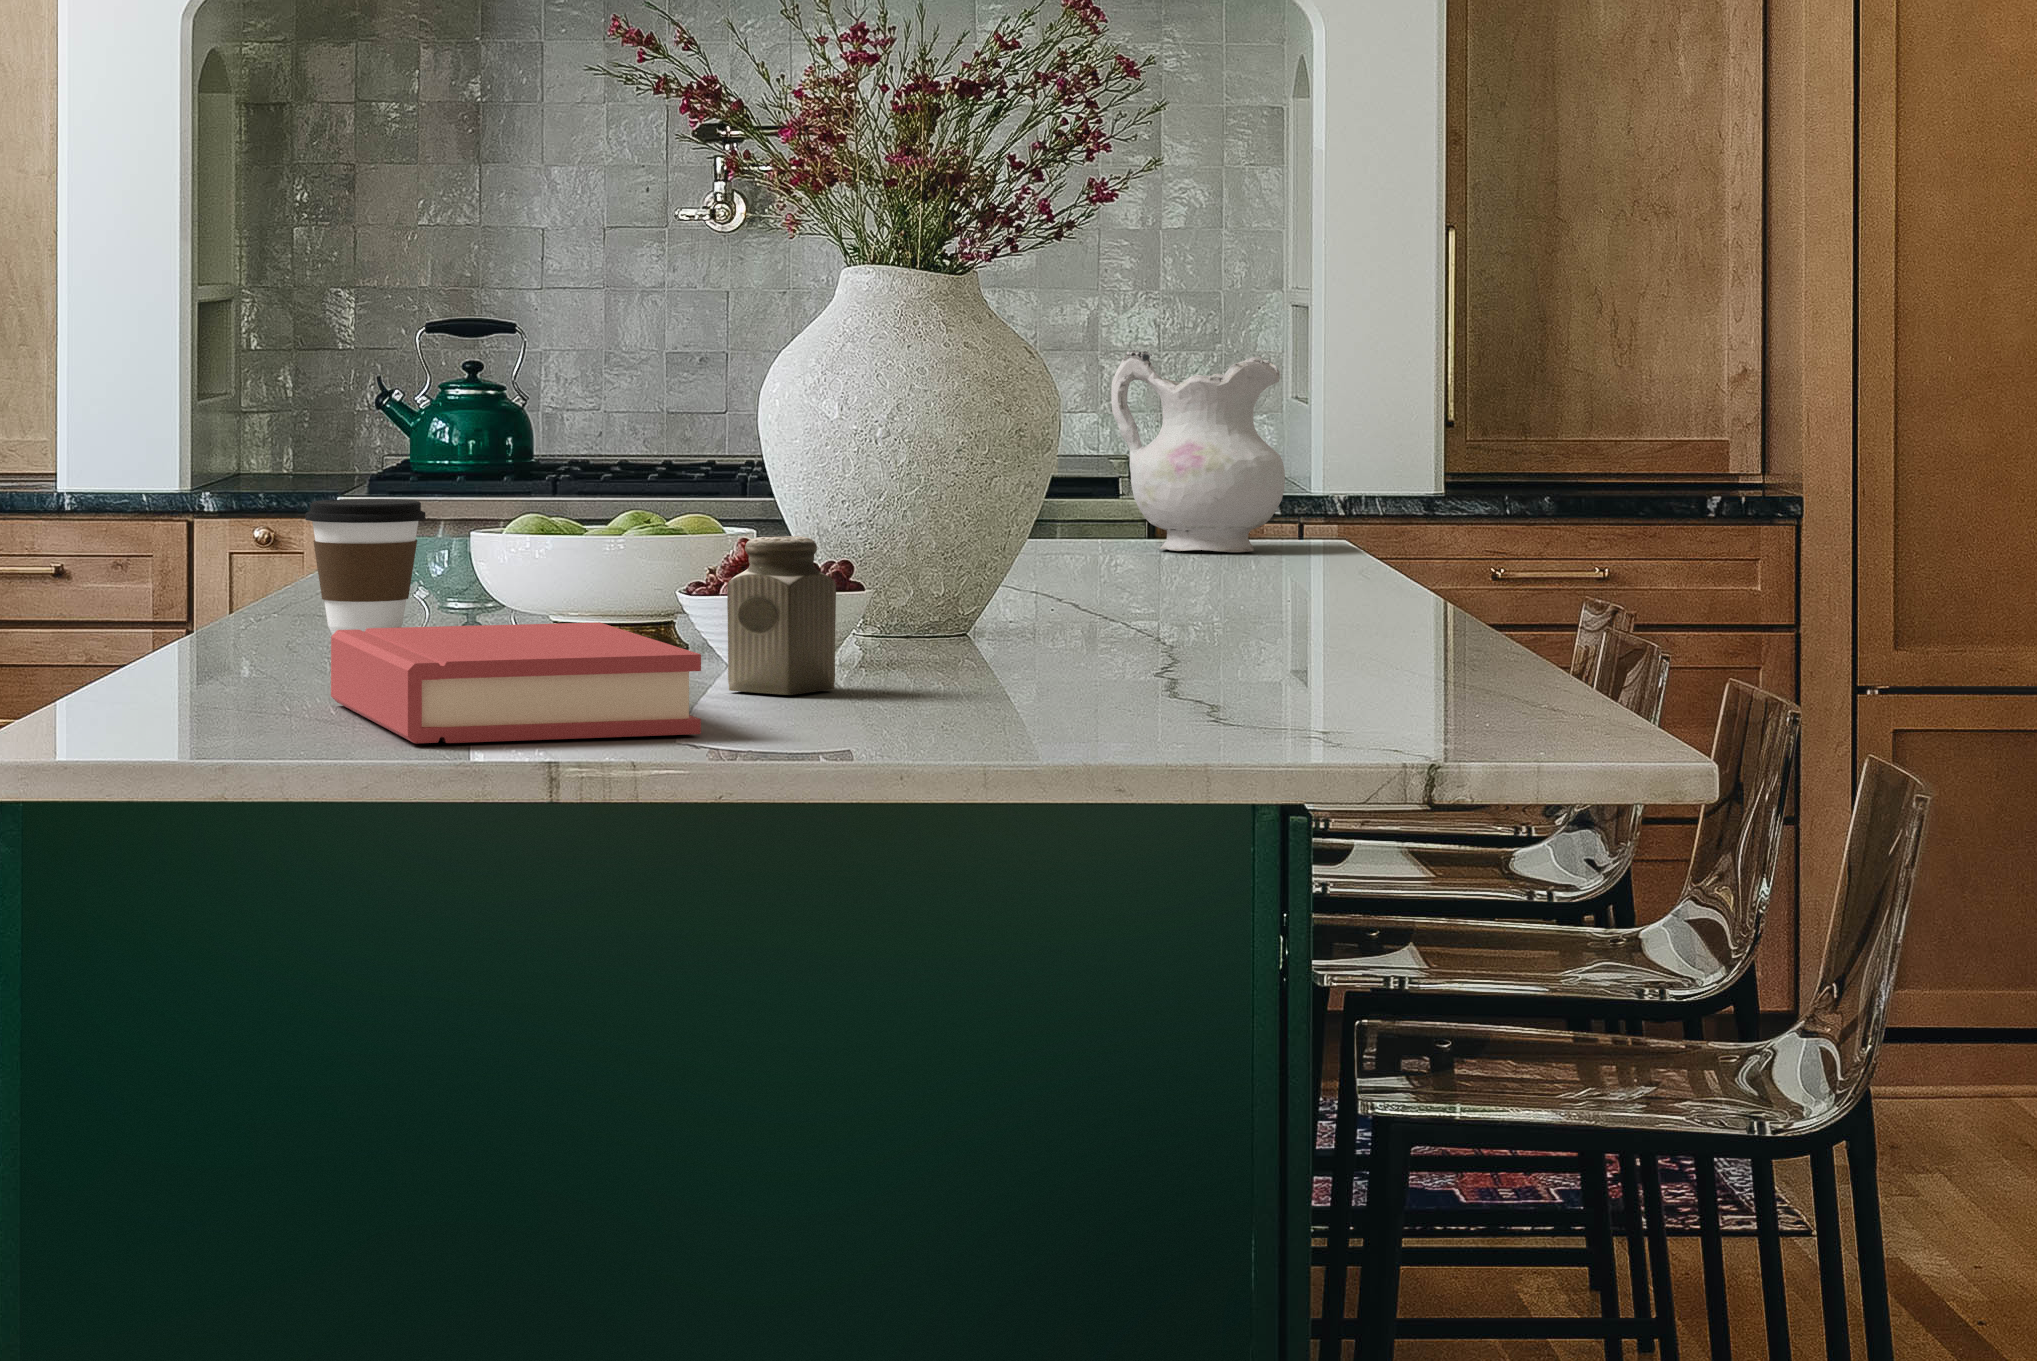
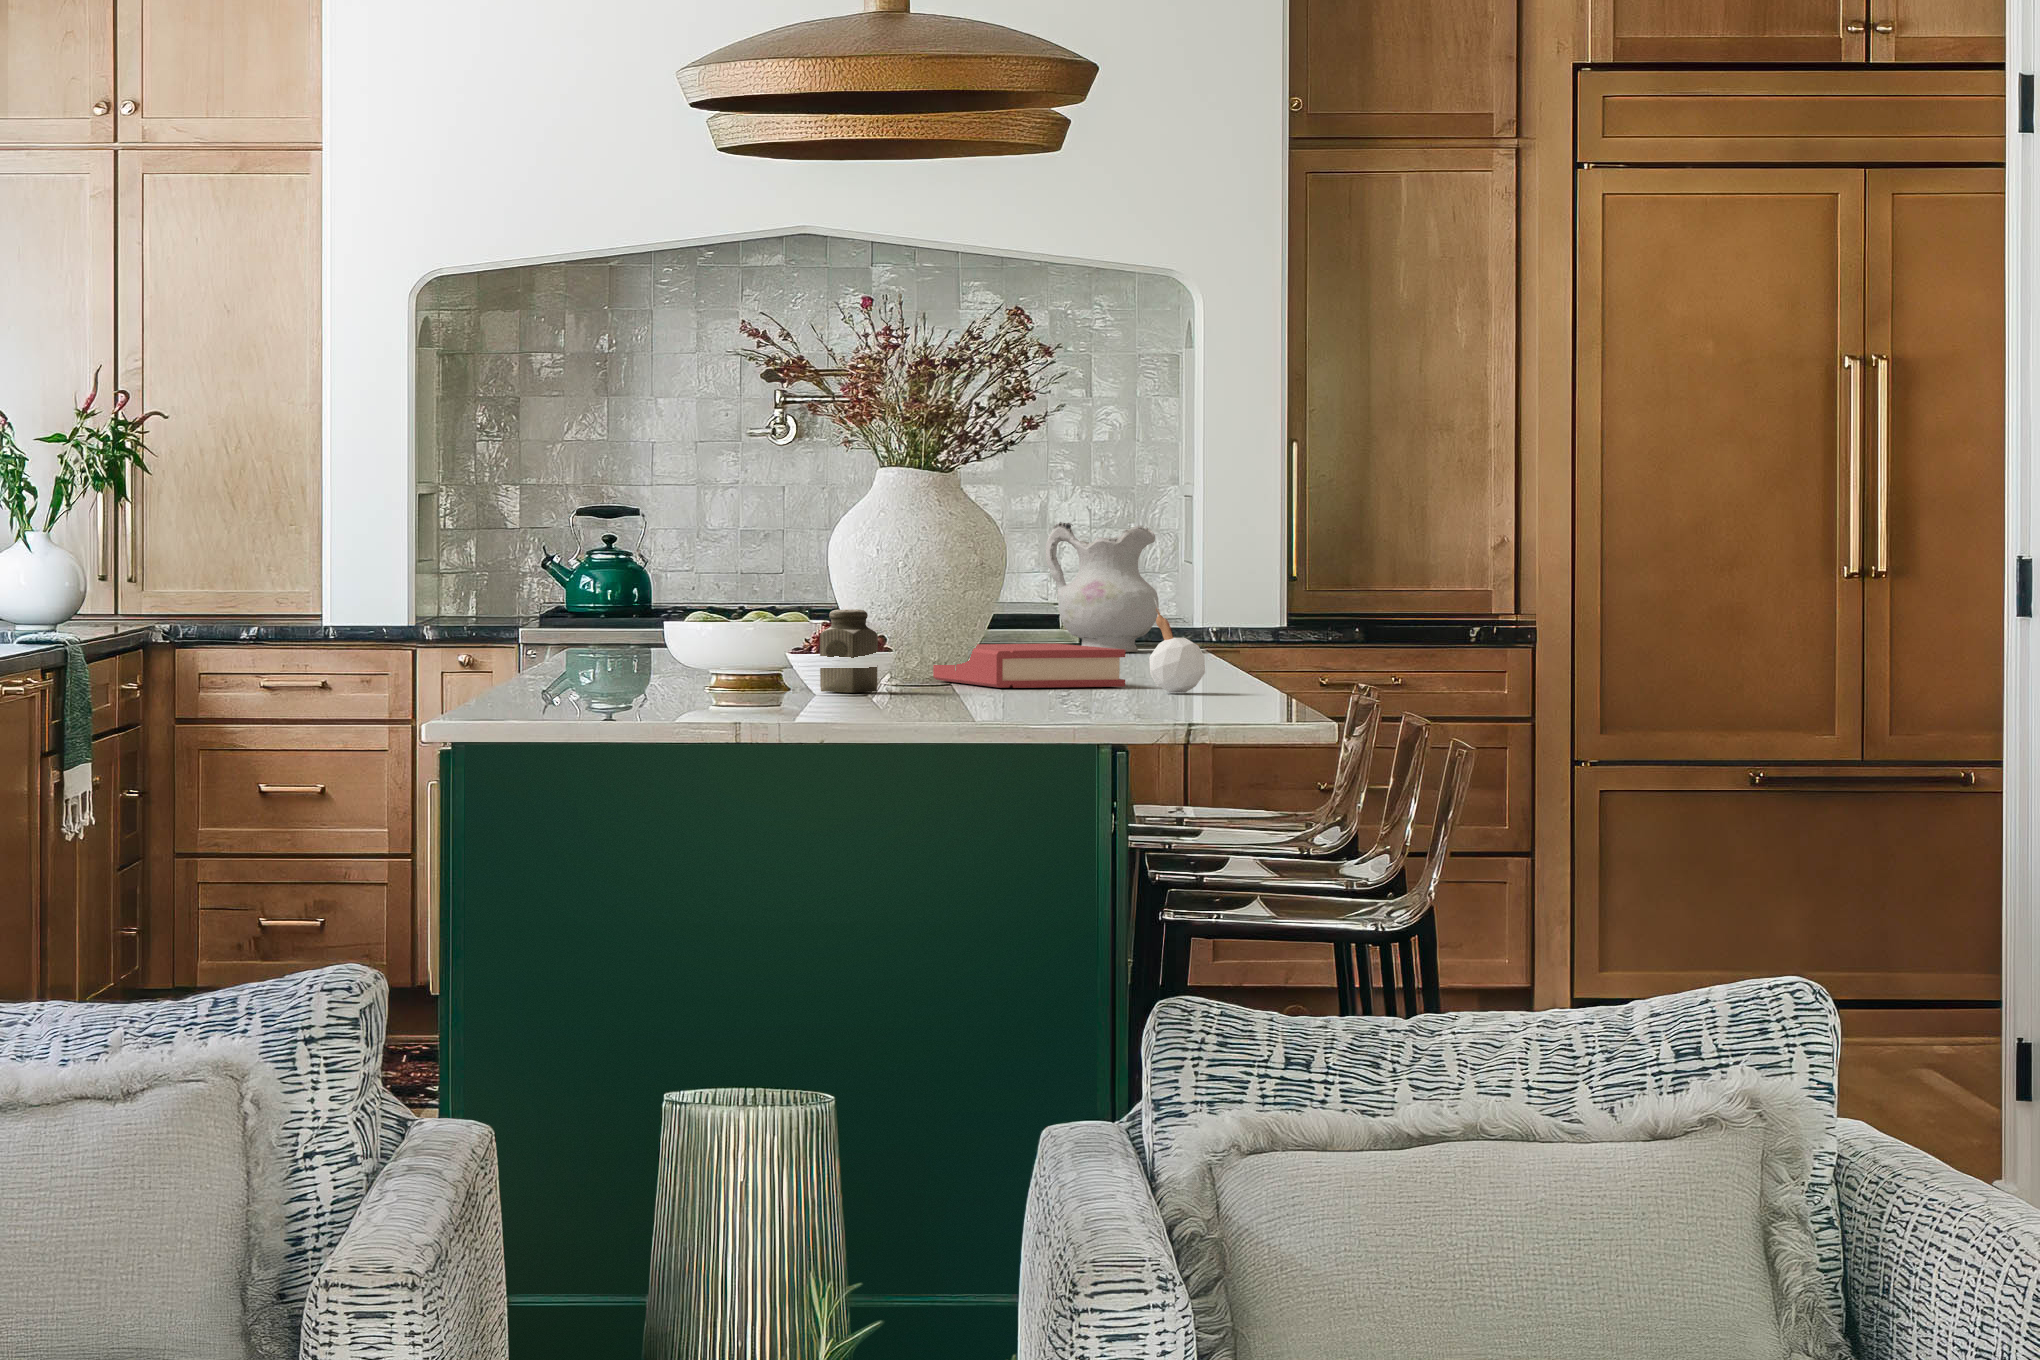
coffee cup: present [305,499,425,634] -> none [572,600,640,677]
candle: none [1338,512,1442,690] -> present [1149,597,1205,693]
hardback book: present [331,622,701,743] -> present [933,644,1125,688]

